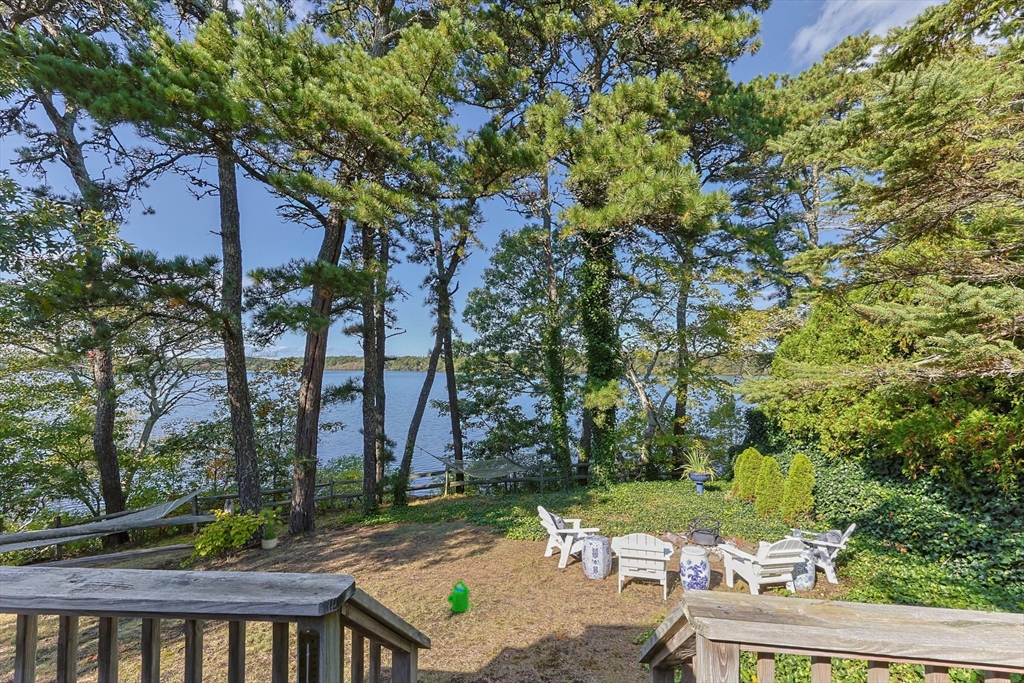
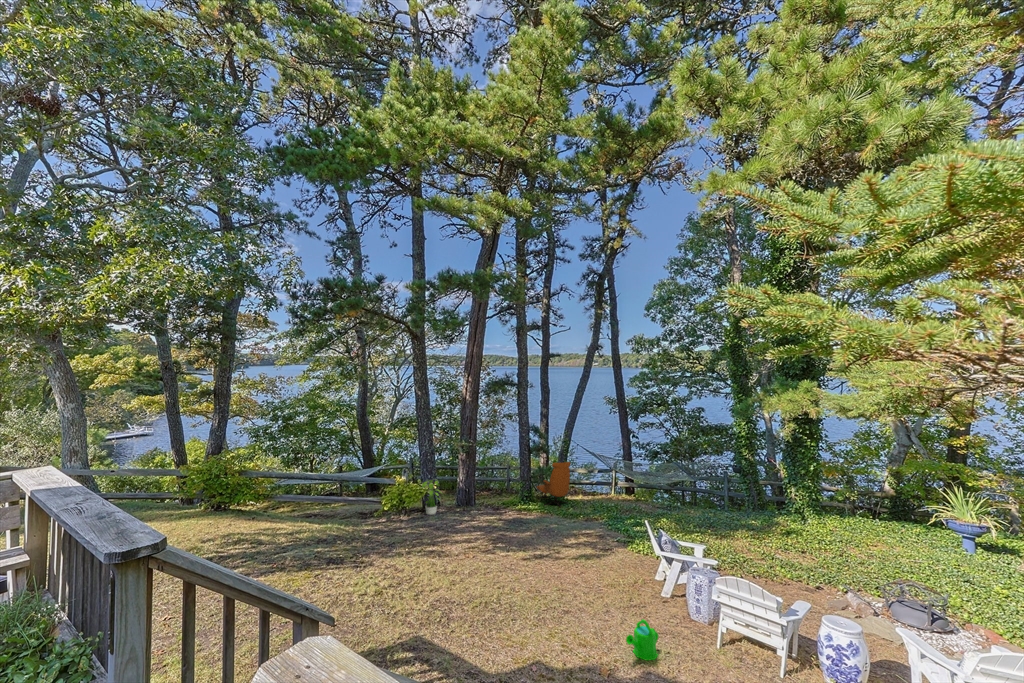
lounge chair: none [380,466,423,516] -> present [537,462,570,506]
watering can: present [447,581,470,612] -> present [626,619,659,660]

